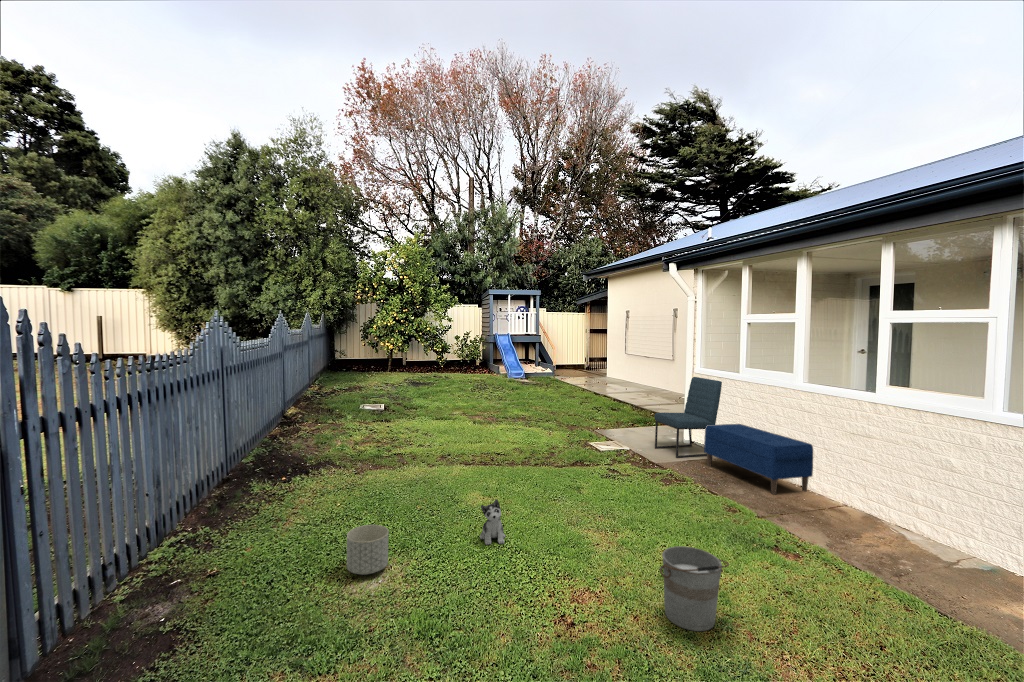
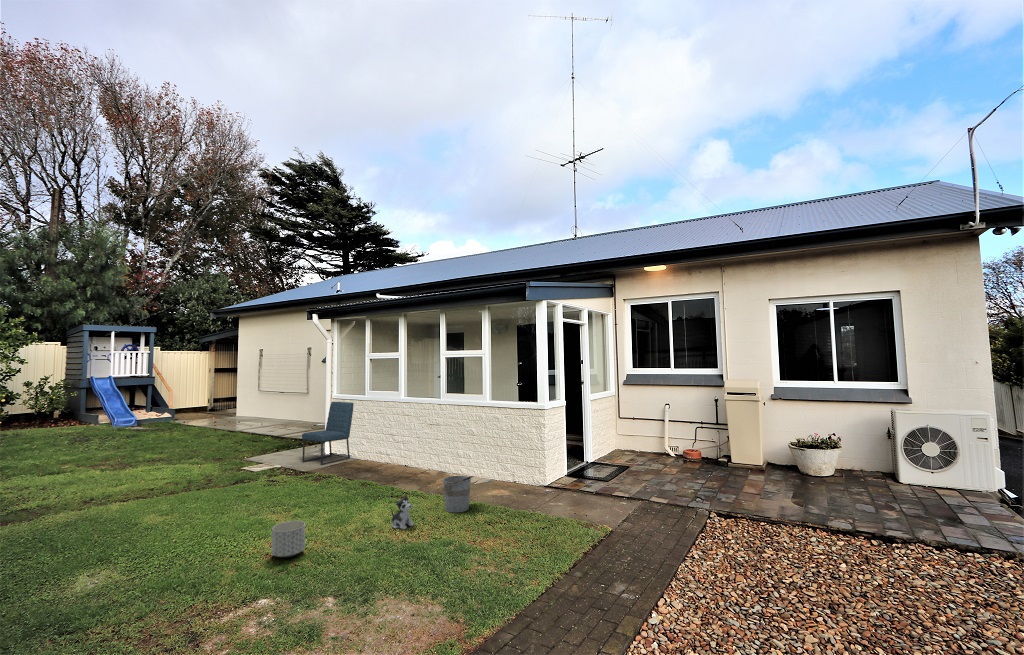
bench: present [704,424,813,495] -> none [343,431,411,472]
plush toy: present [480,499,505,545] -> present [392,495,414,529]
planter: present [347,525,388,575] -> present [272,521,305,558]
bucket: present [660,546,729,631] -> present [443,476,473,513]

